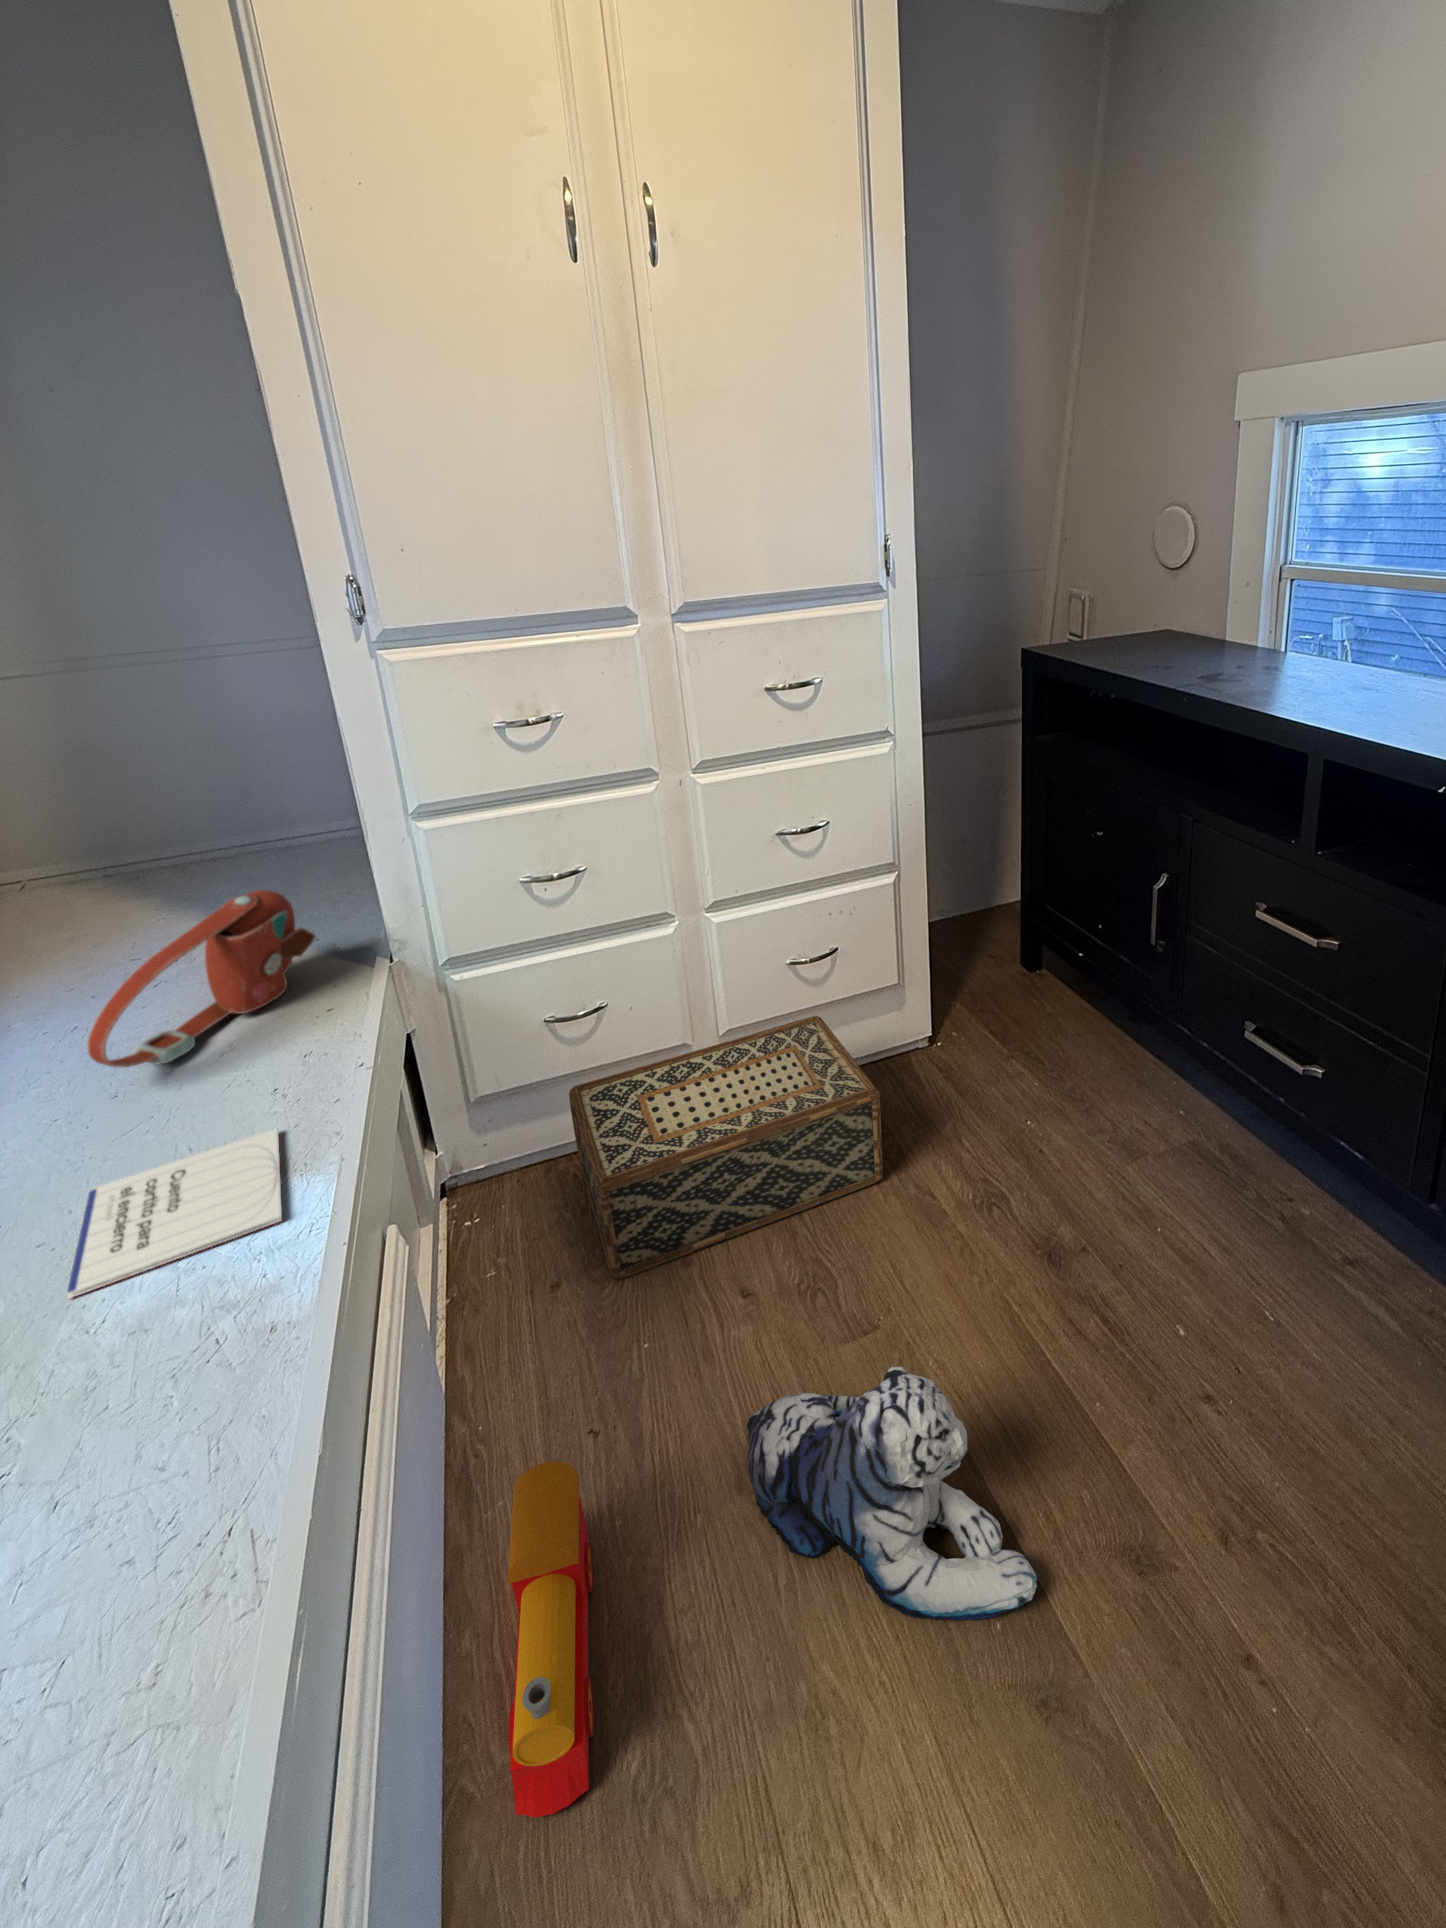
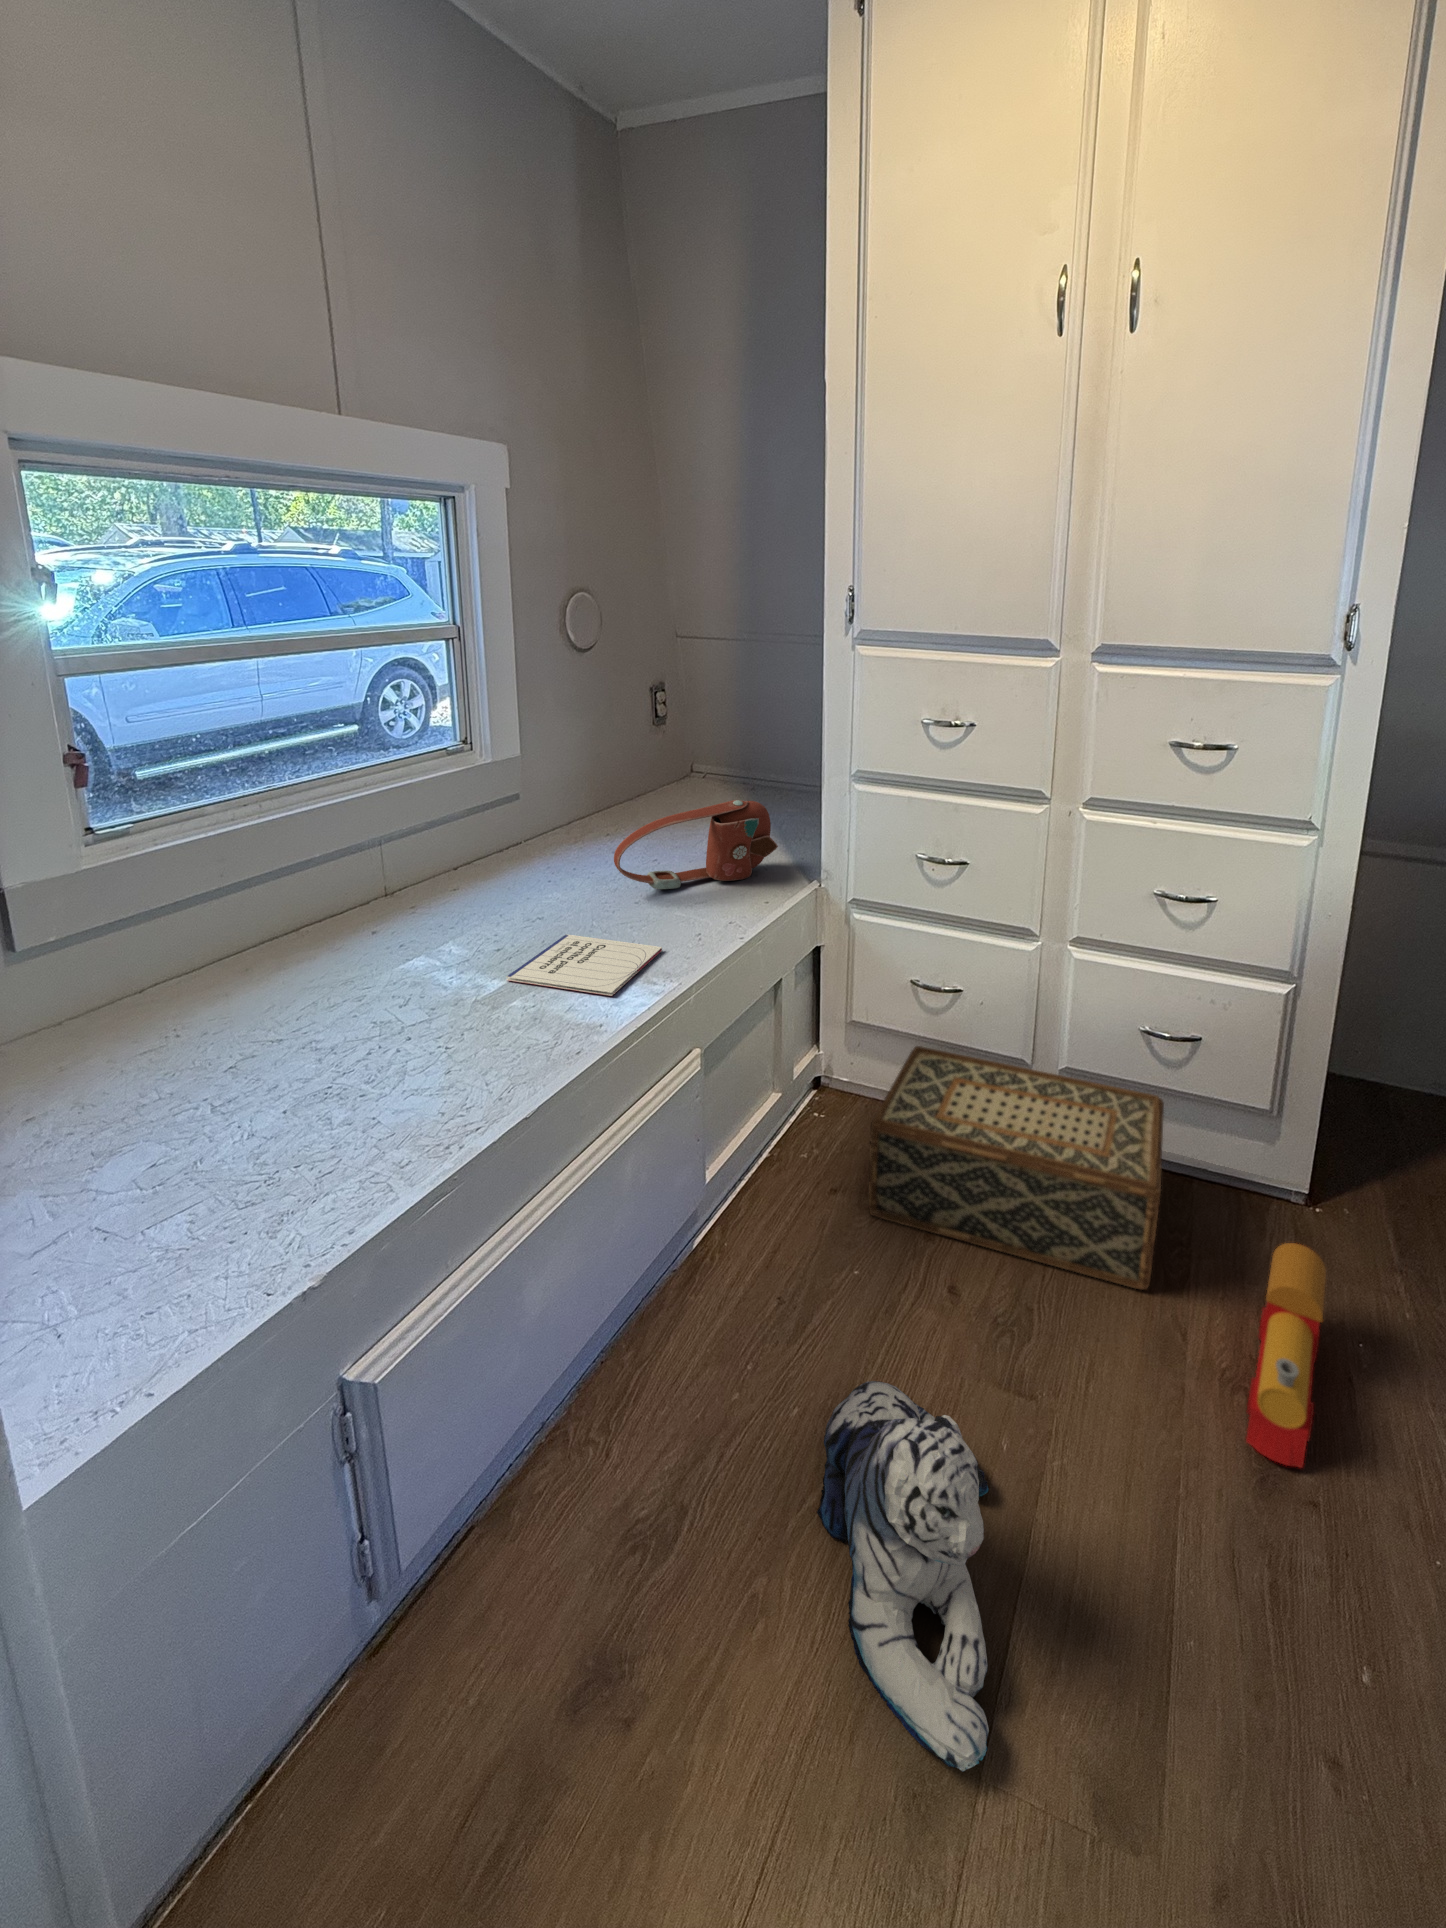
toy train: present [508,1462,594,1817] -> present [1246,1243,1326,1468]

